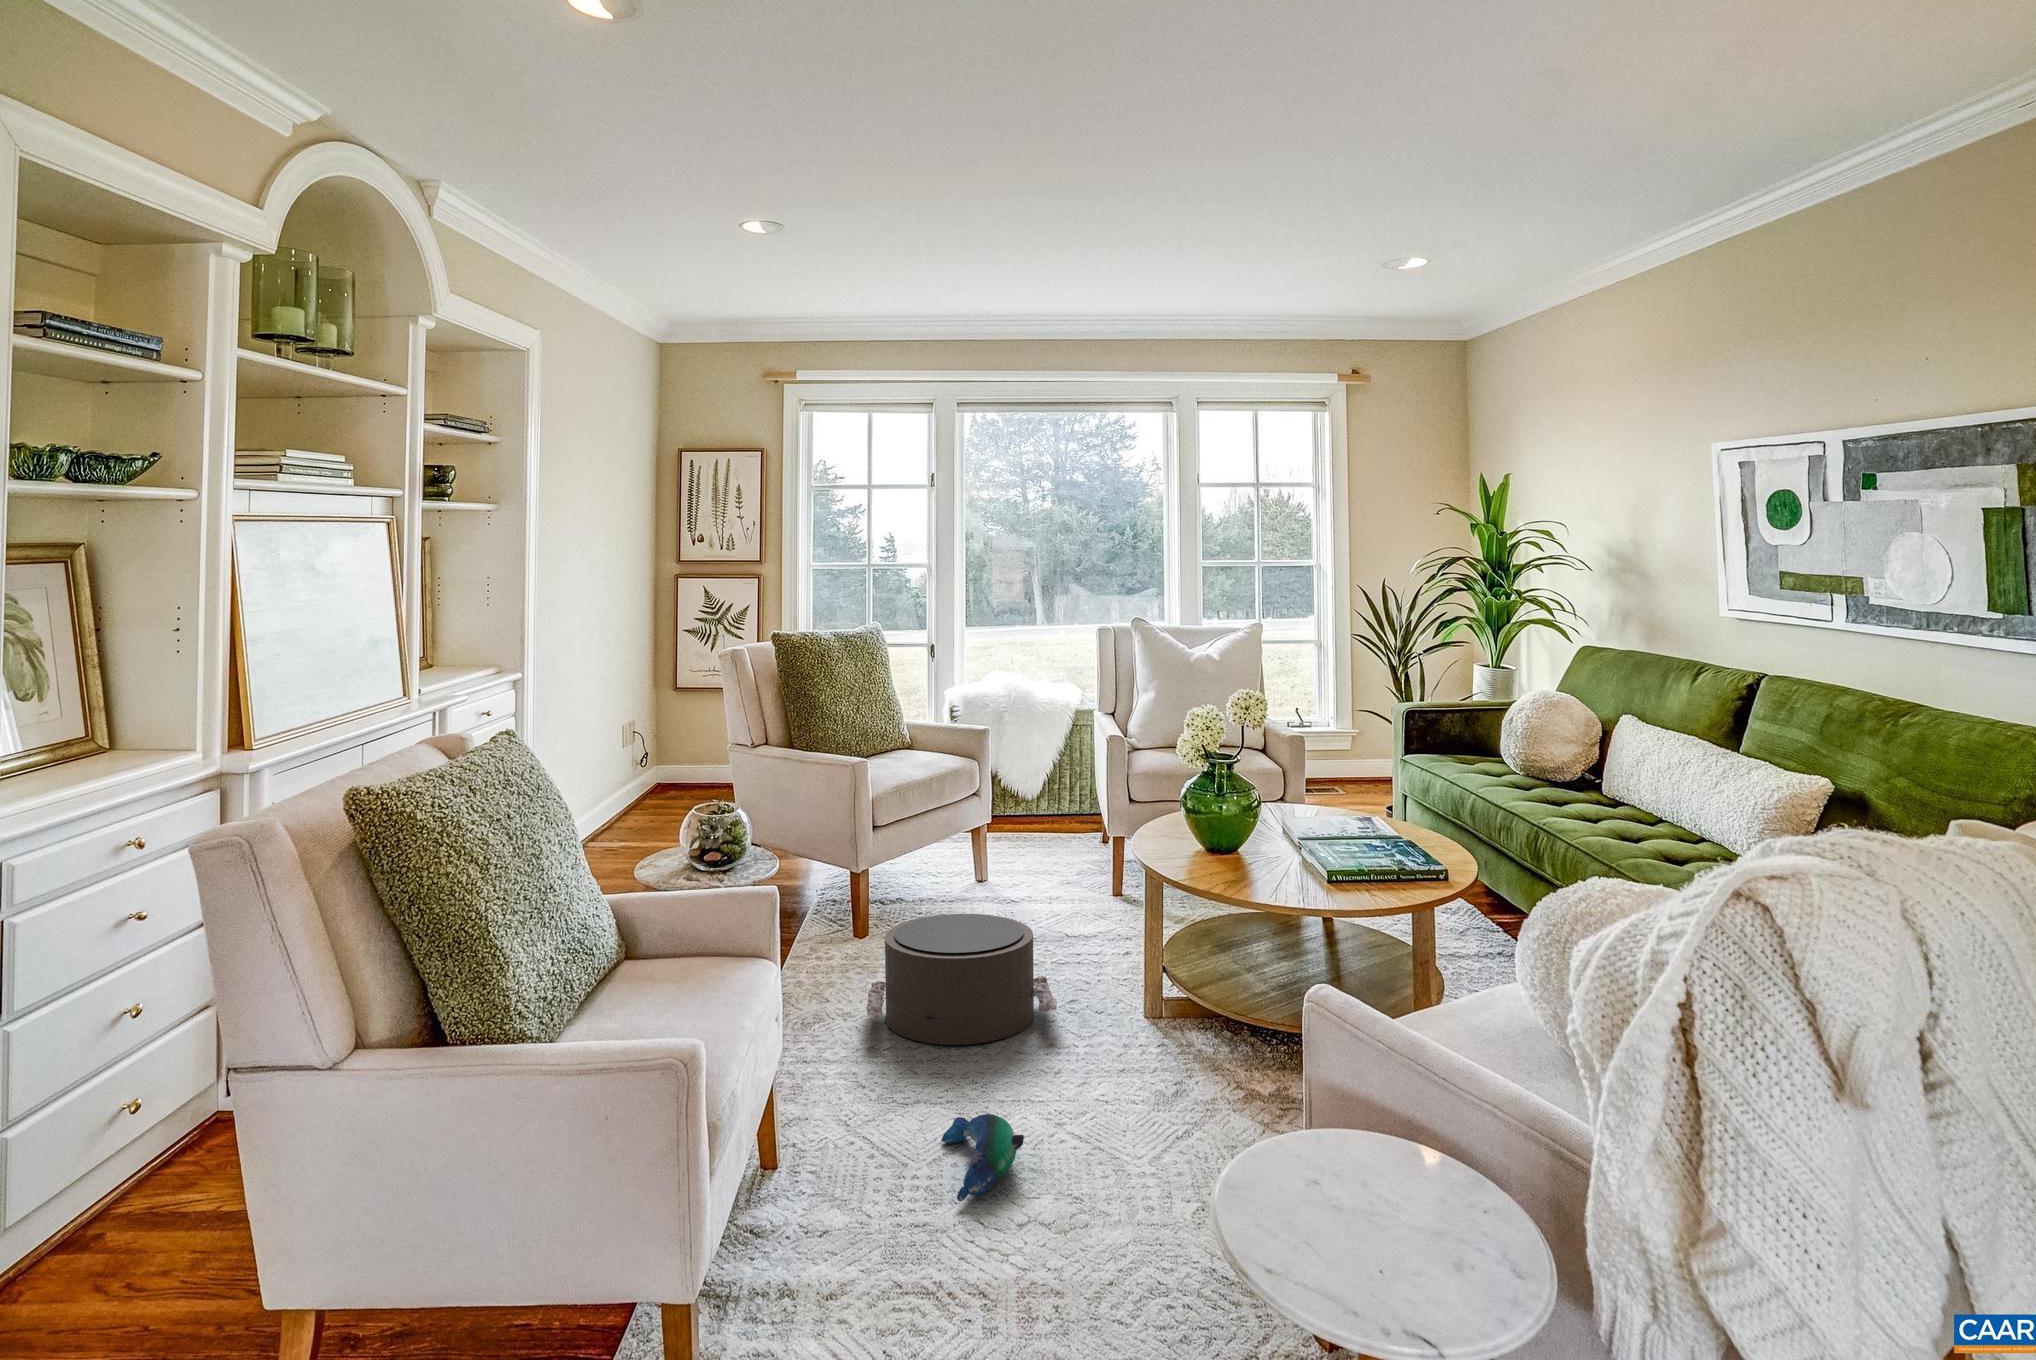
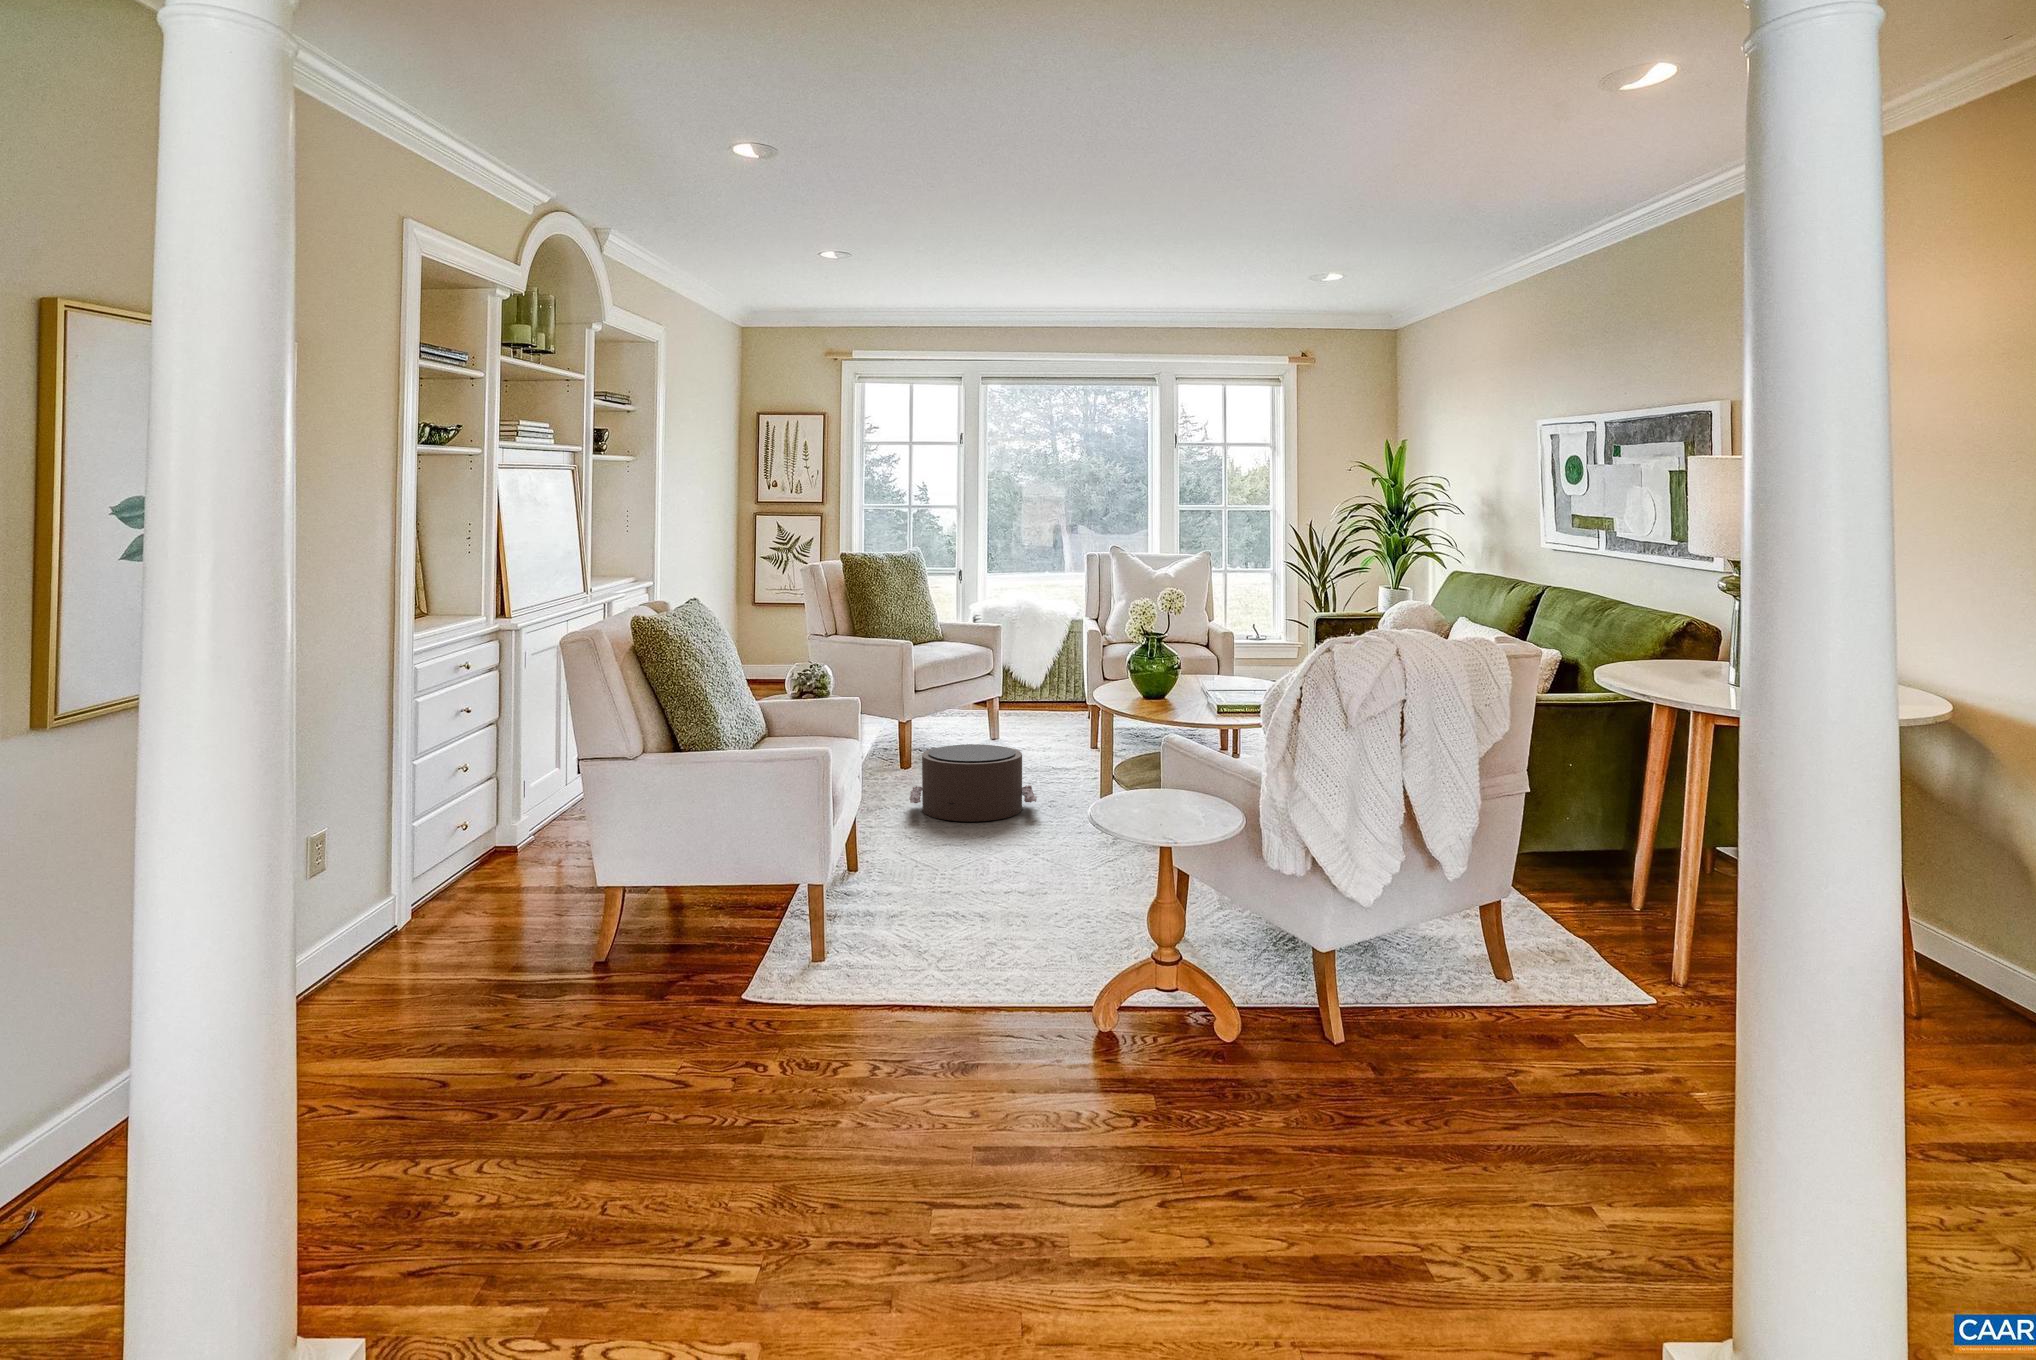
plush toy: present [941,1114,1024,1201] -> none [957,843,1008,883]

